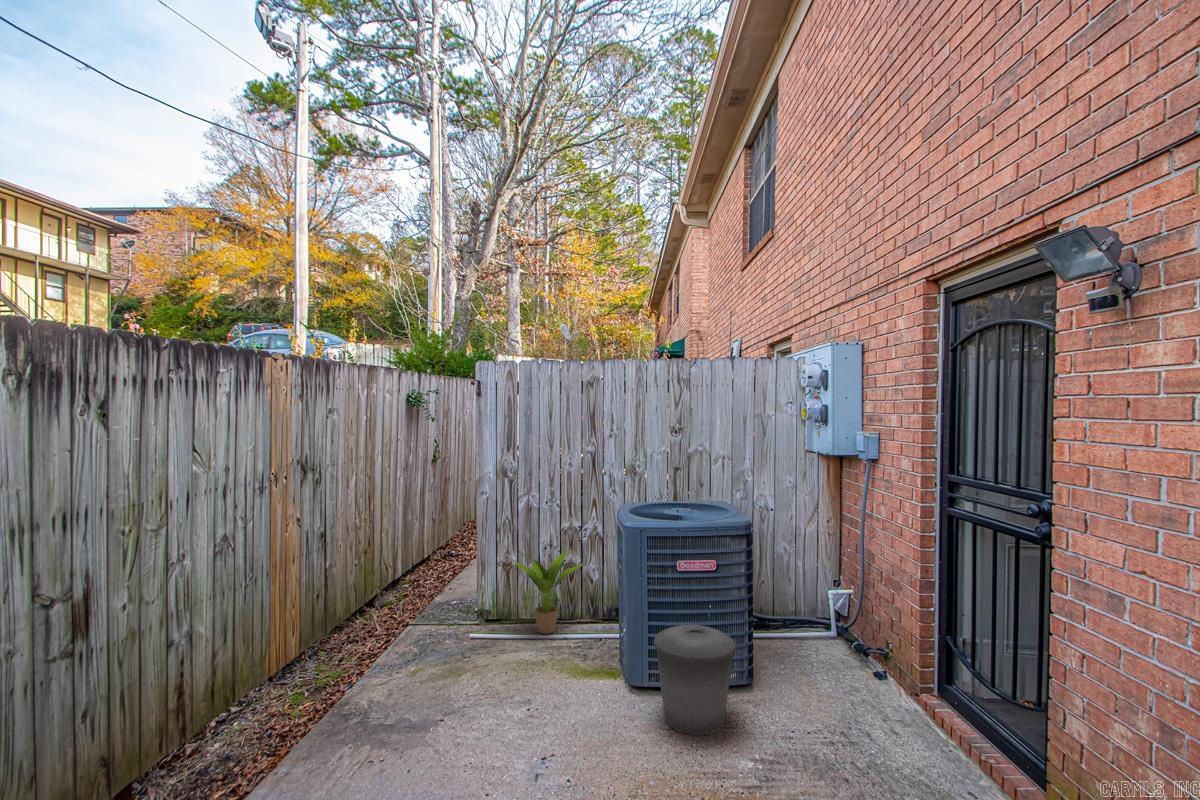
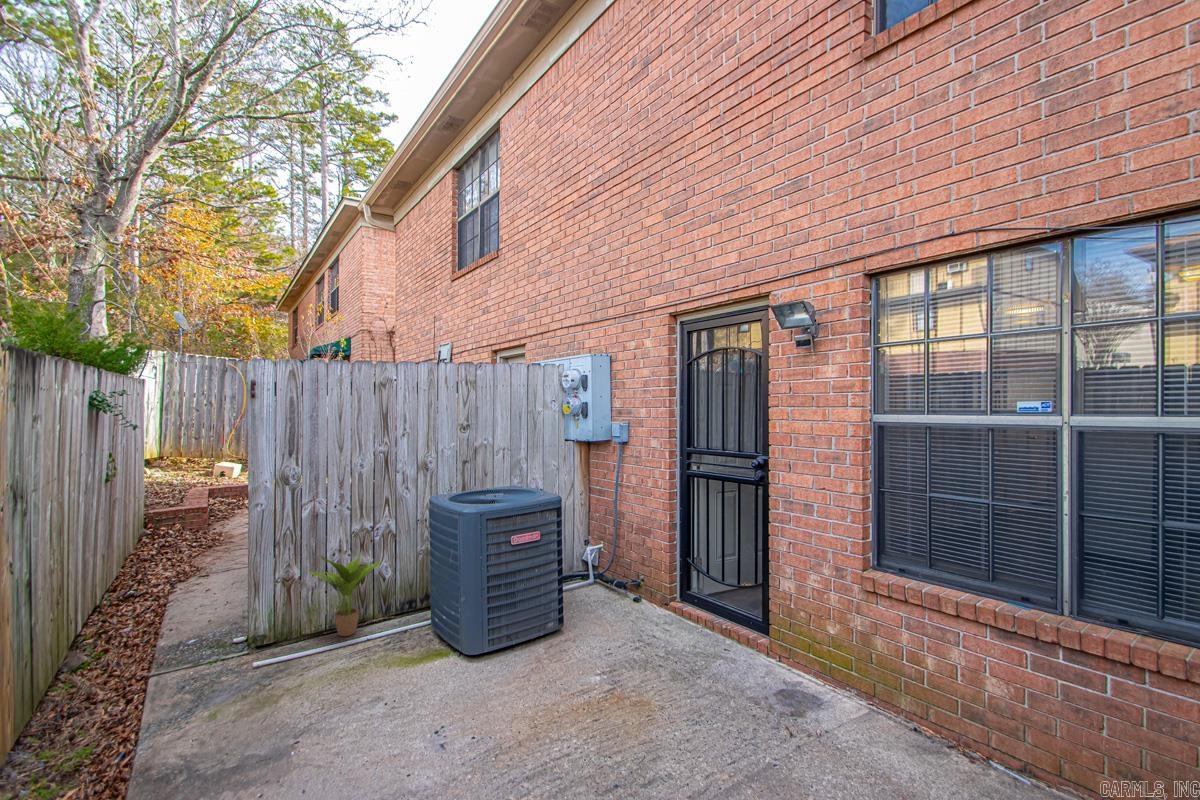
trash can: present [654,625,736,735] -> none [501,586,568,672]

